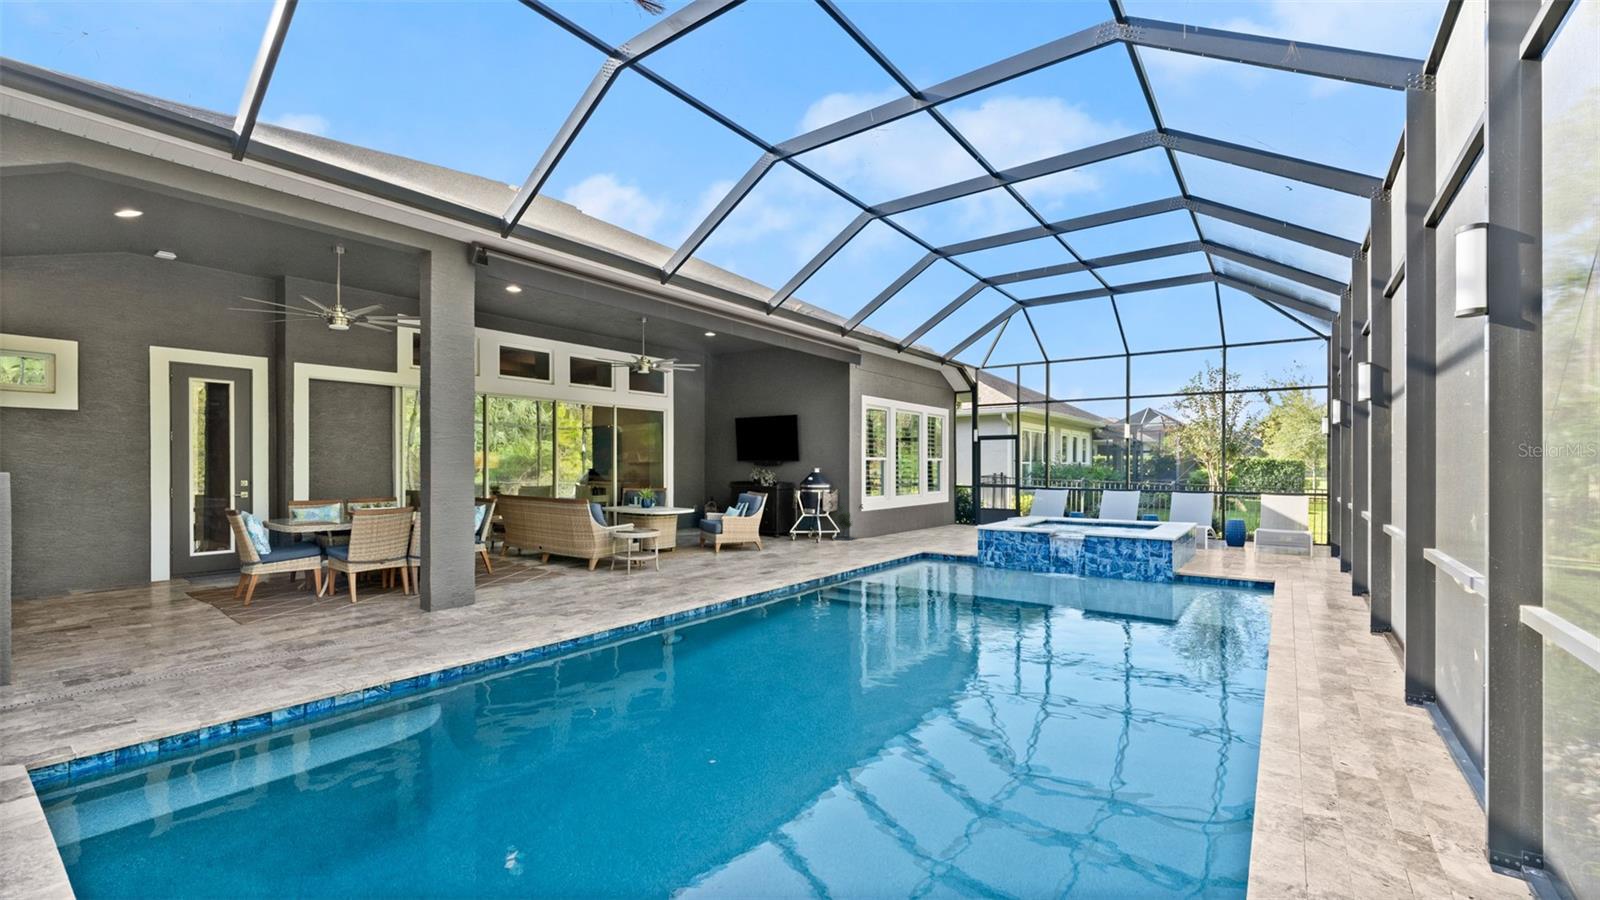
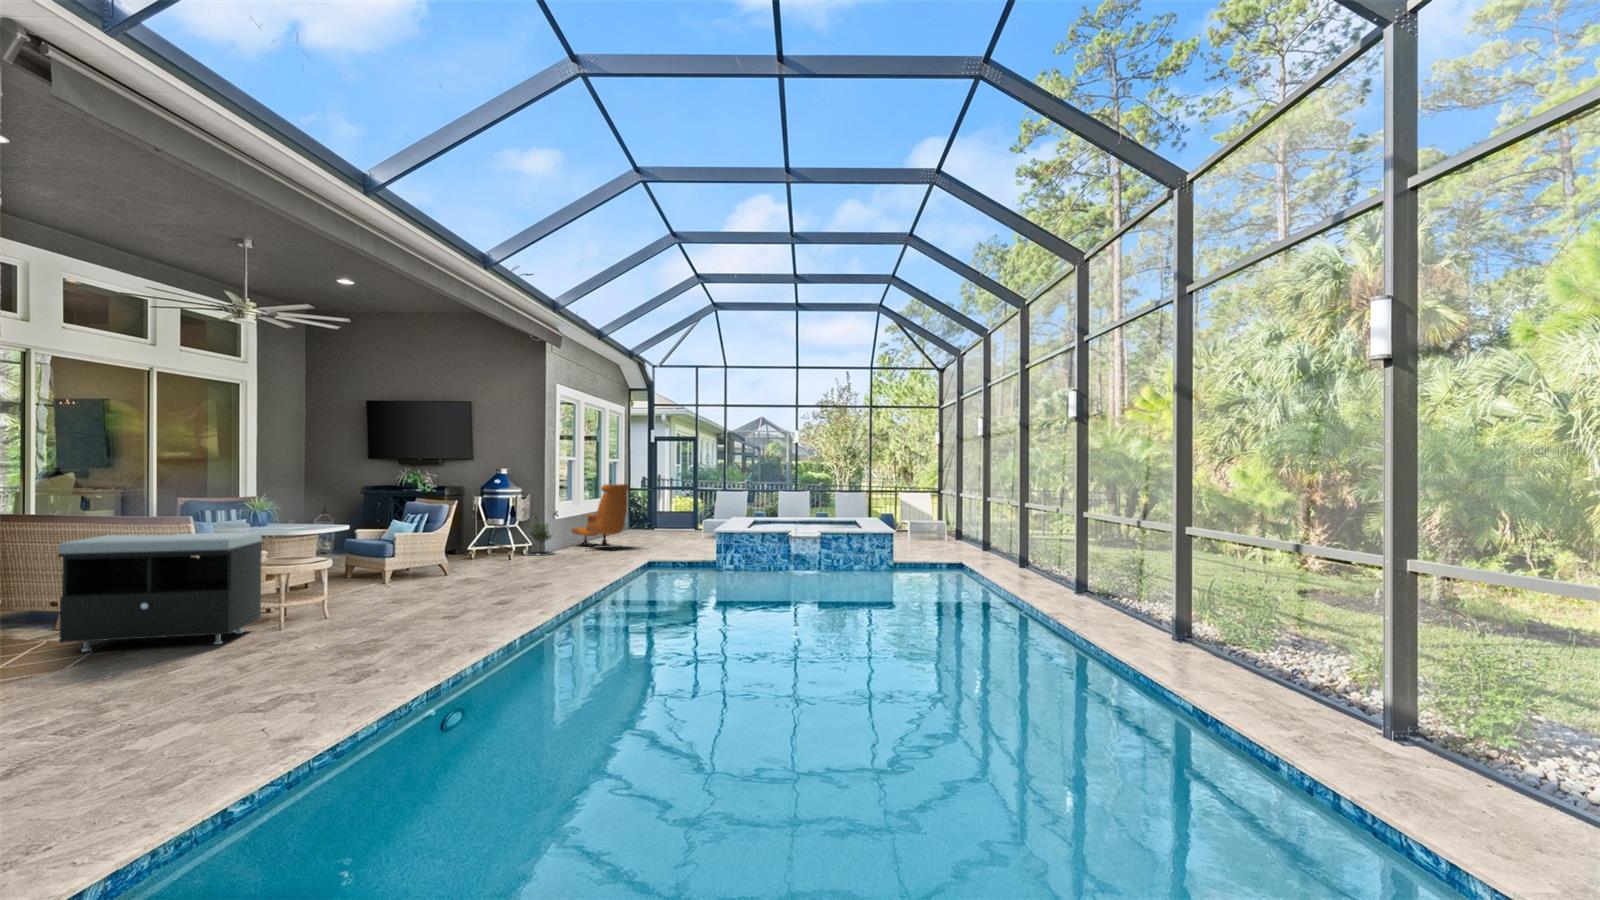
lounge chair: none [877,483,917,540] -> present [572,484,629,549]
storage bench: none [517,510,615,580] -> present [58,532,262,652]

